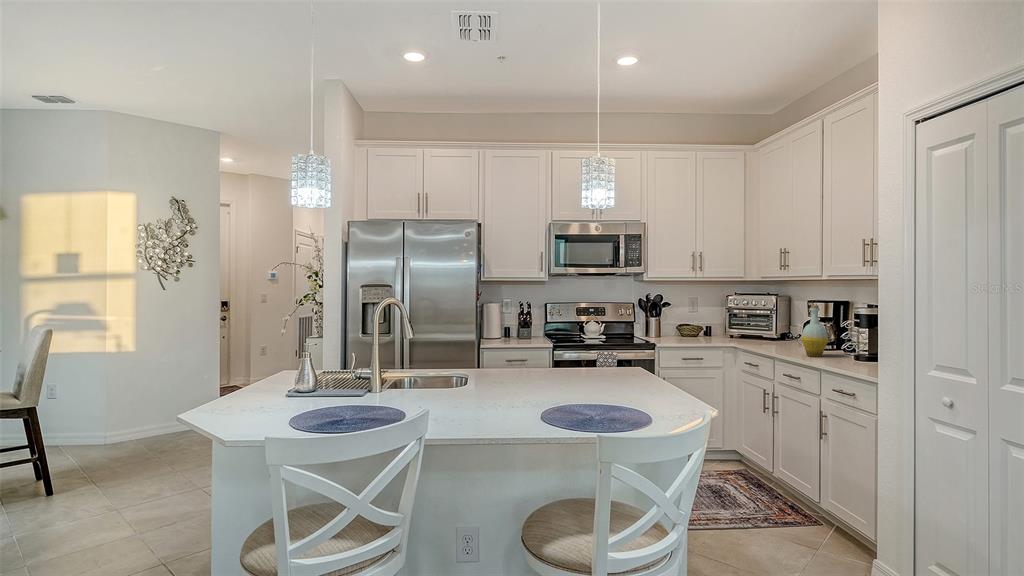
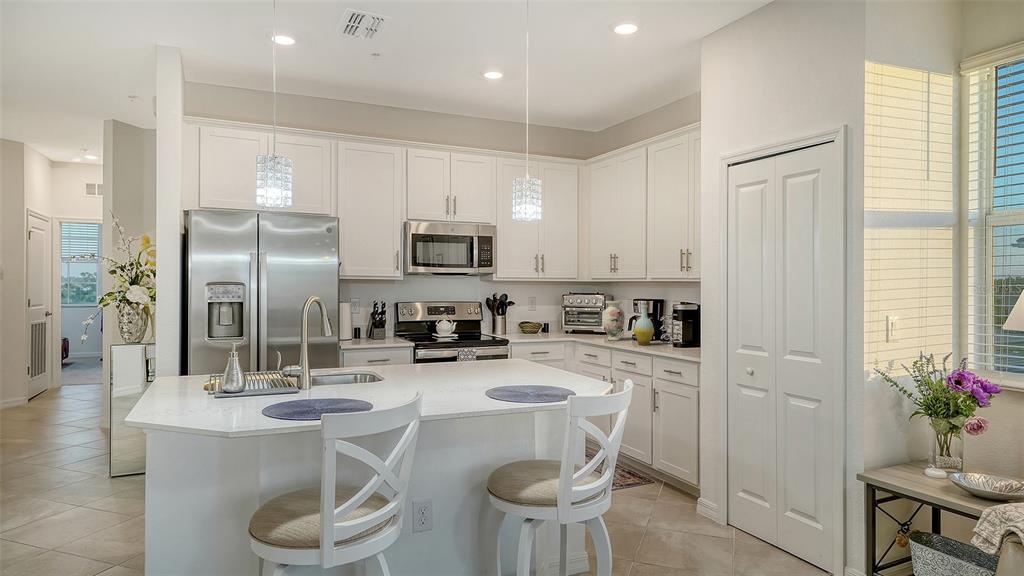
vase: none [765,303,794,349] -> present [602,301,625,341]

